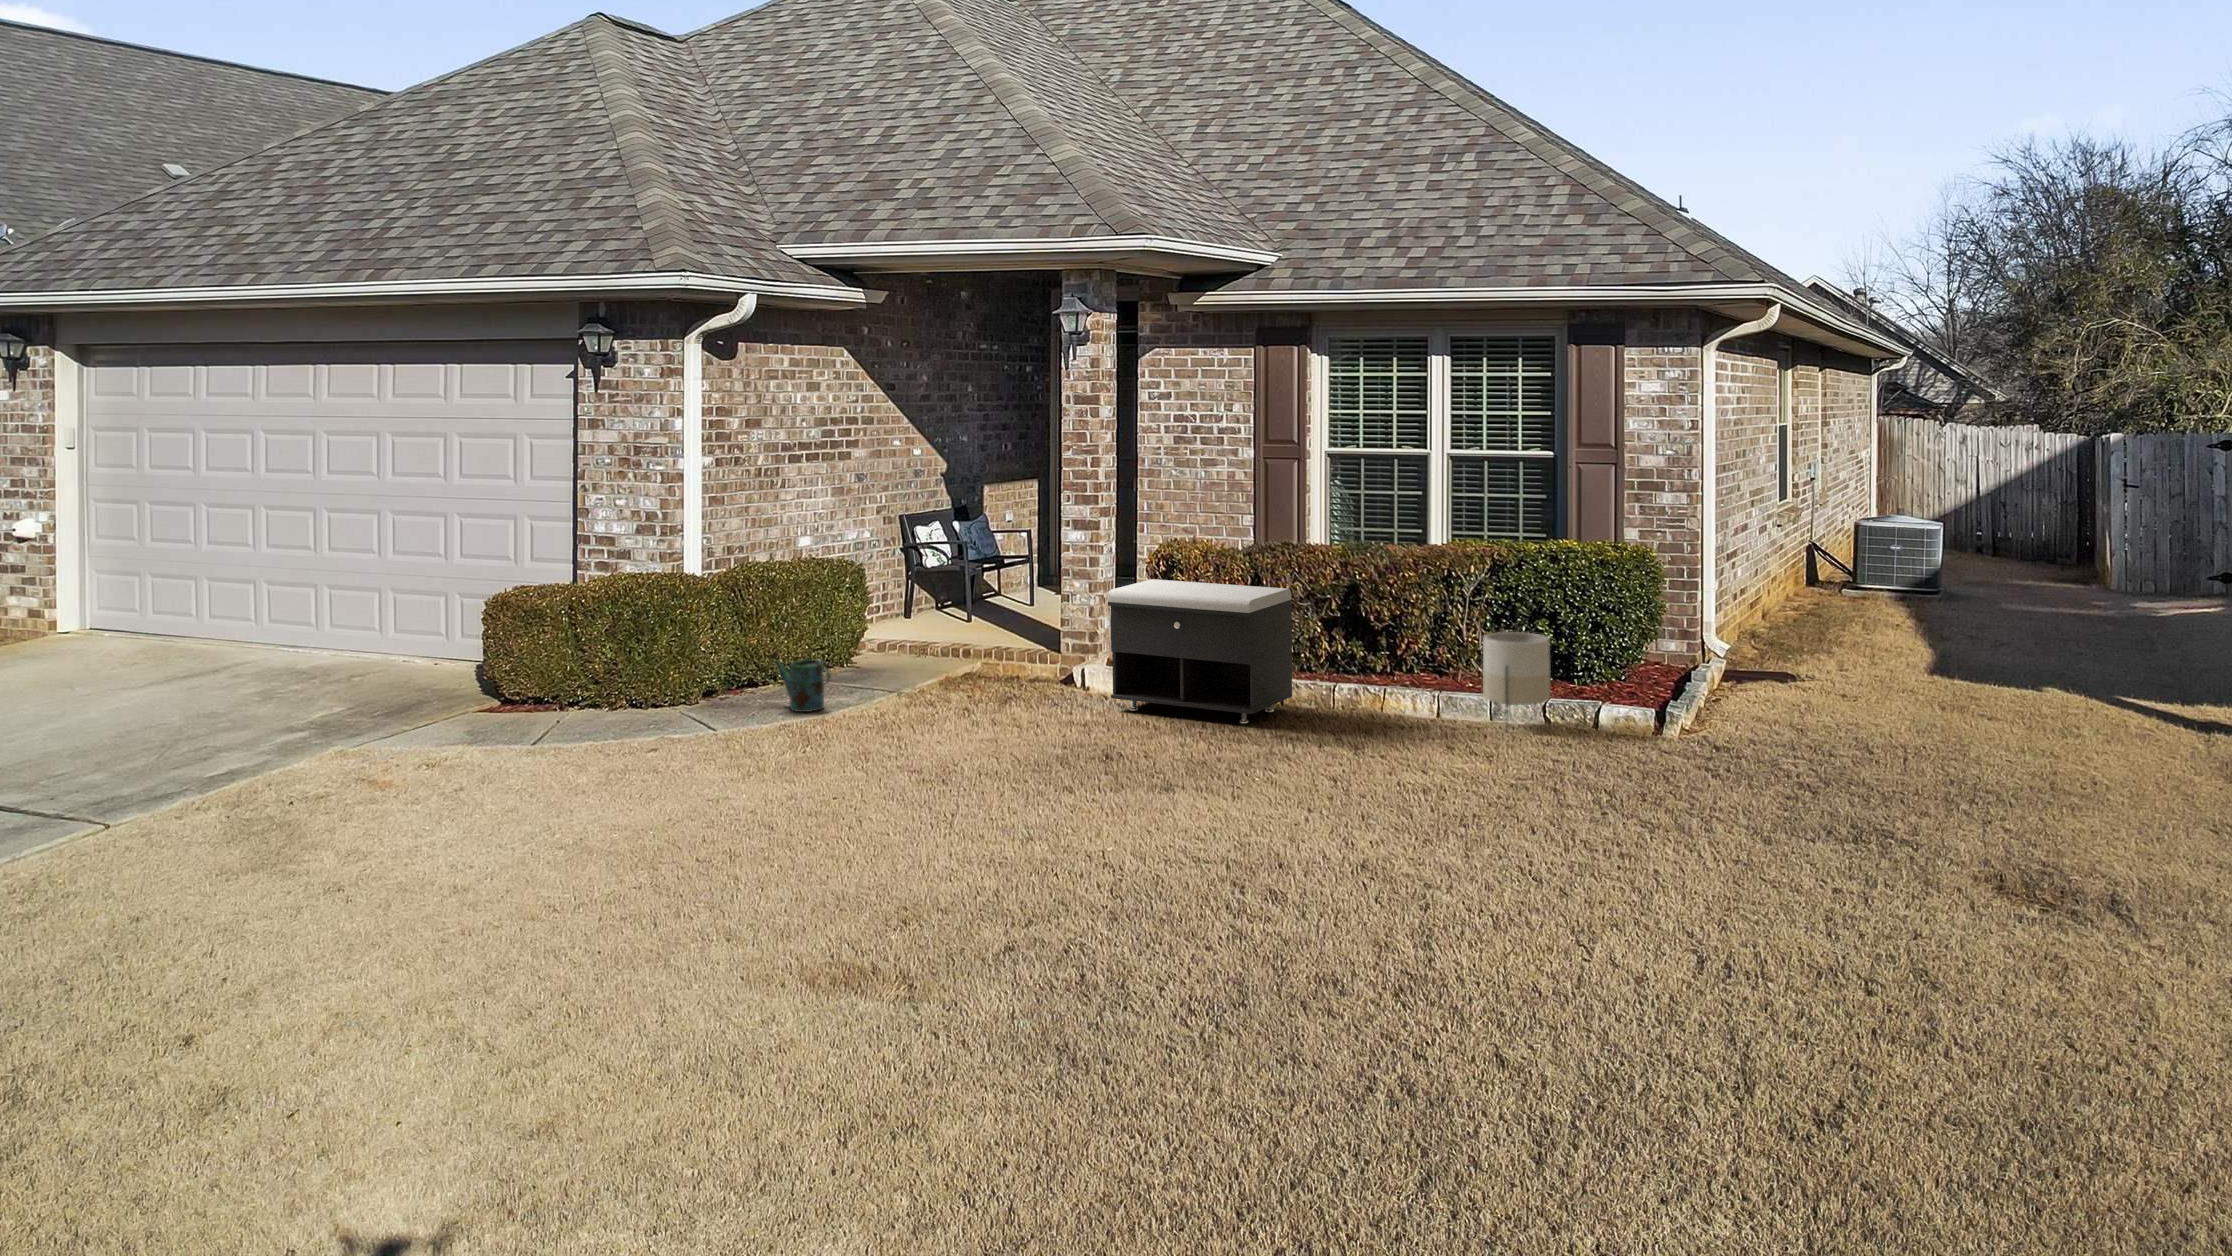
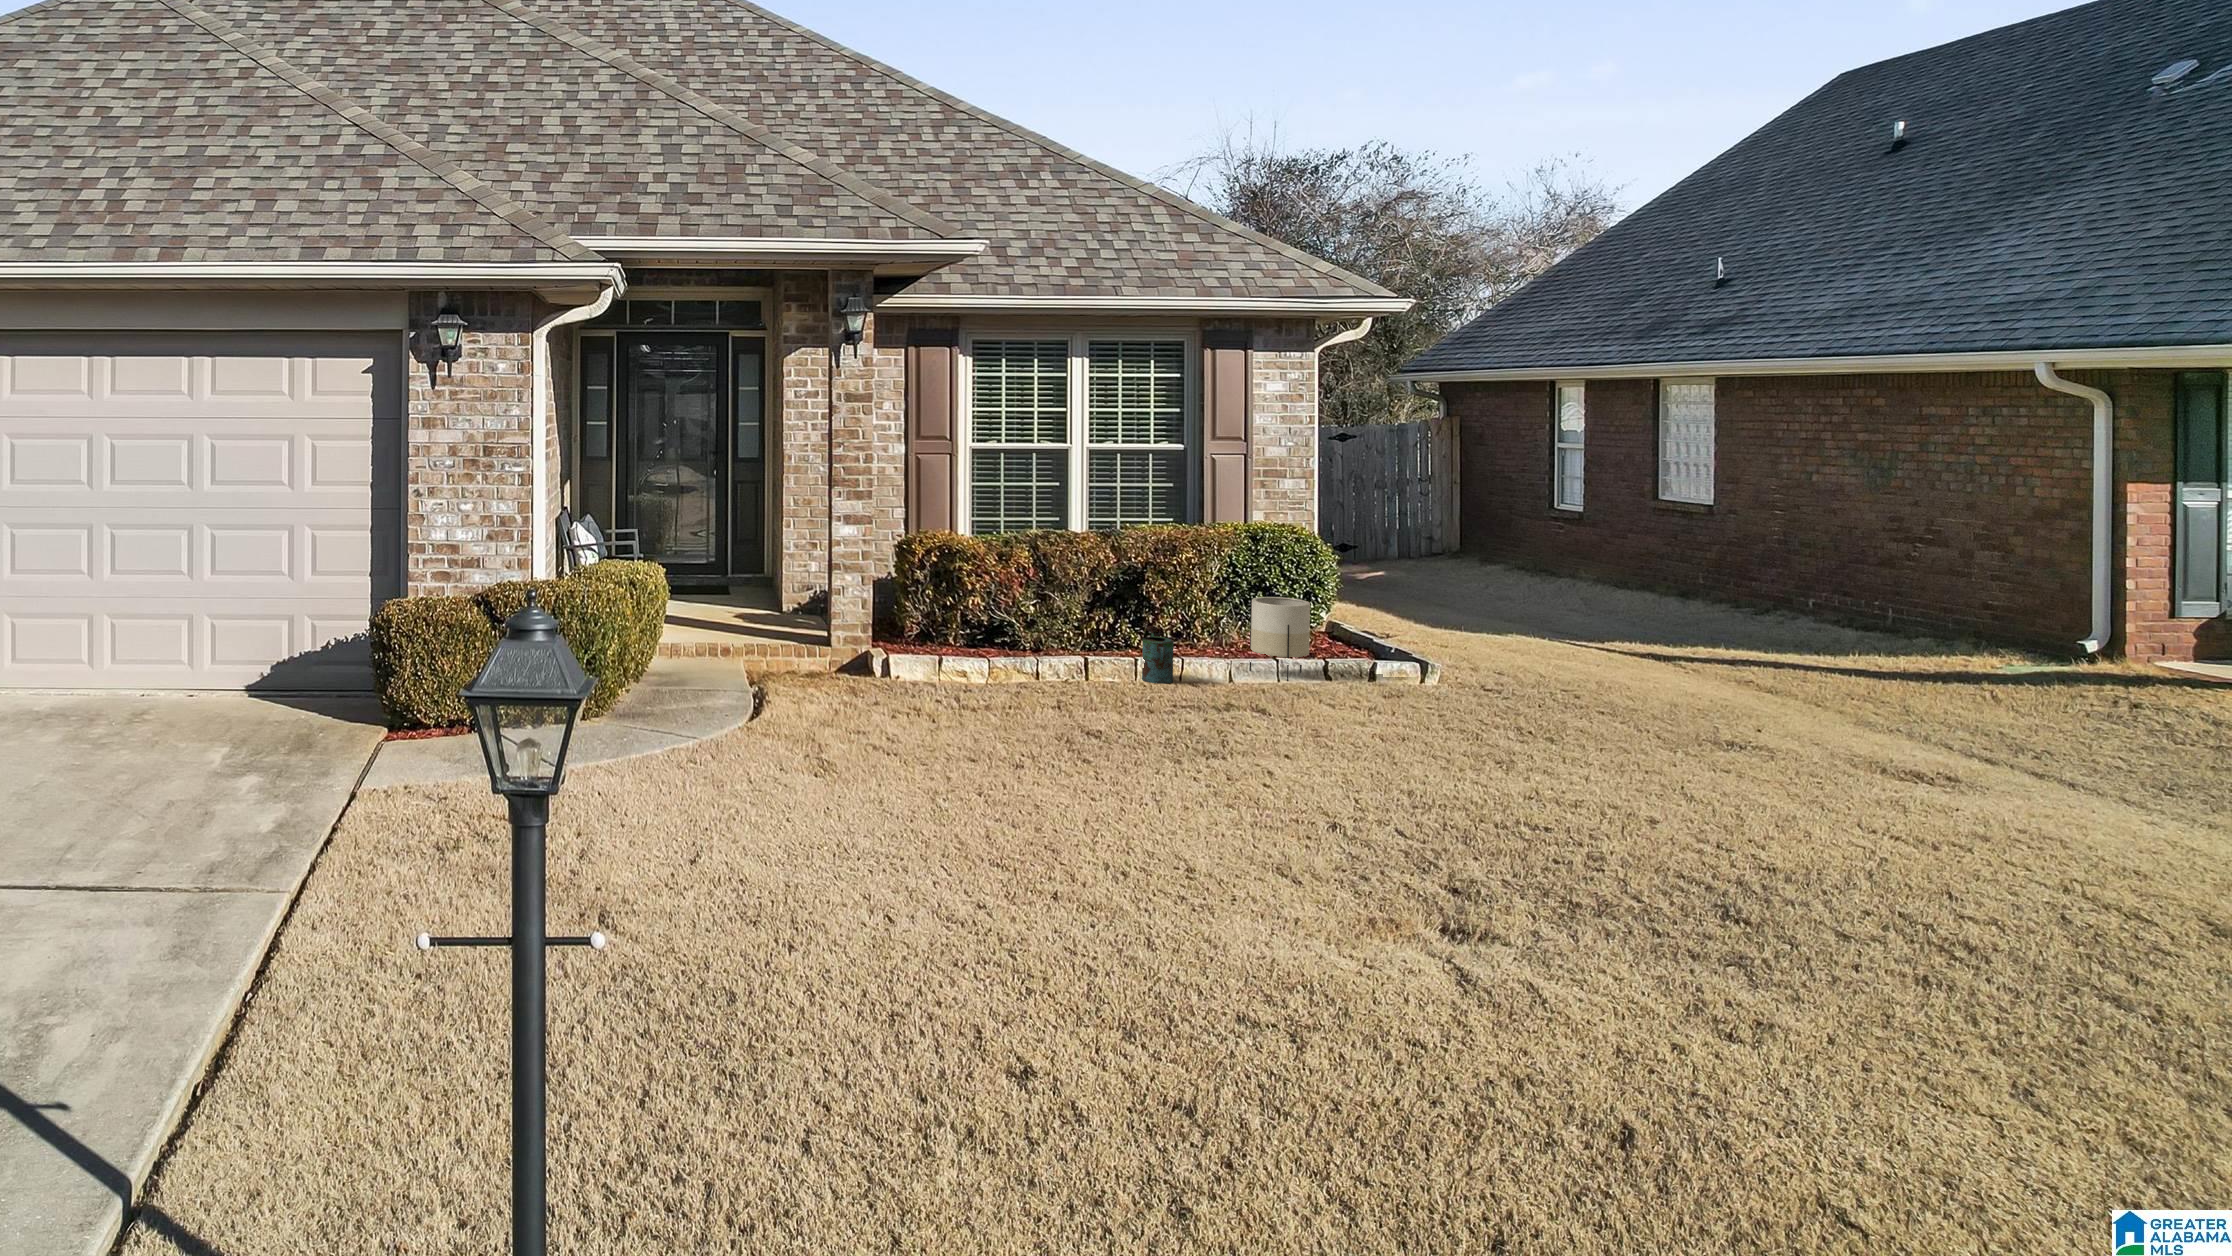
storage bench: present [1108,579,1292,724] -> none [952,565,1106,690]
watering can: present [769,651,830,712] -> present [1142,626,1174,684]

